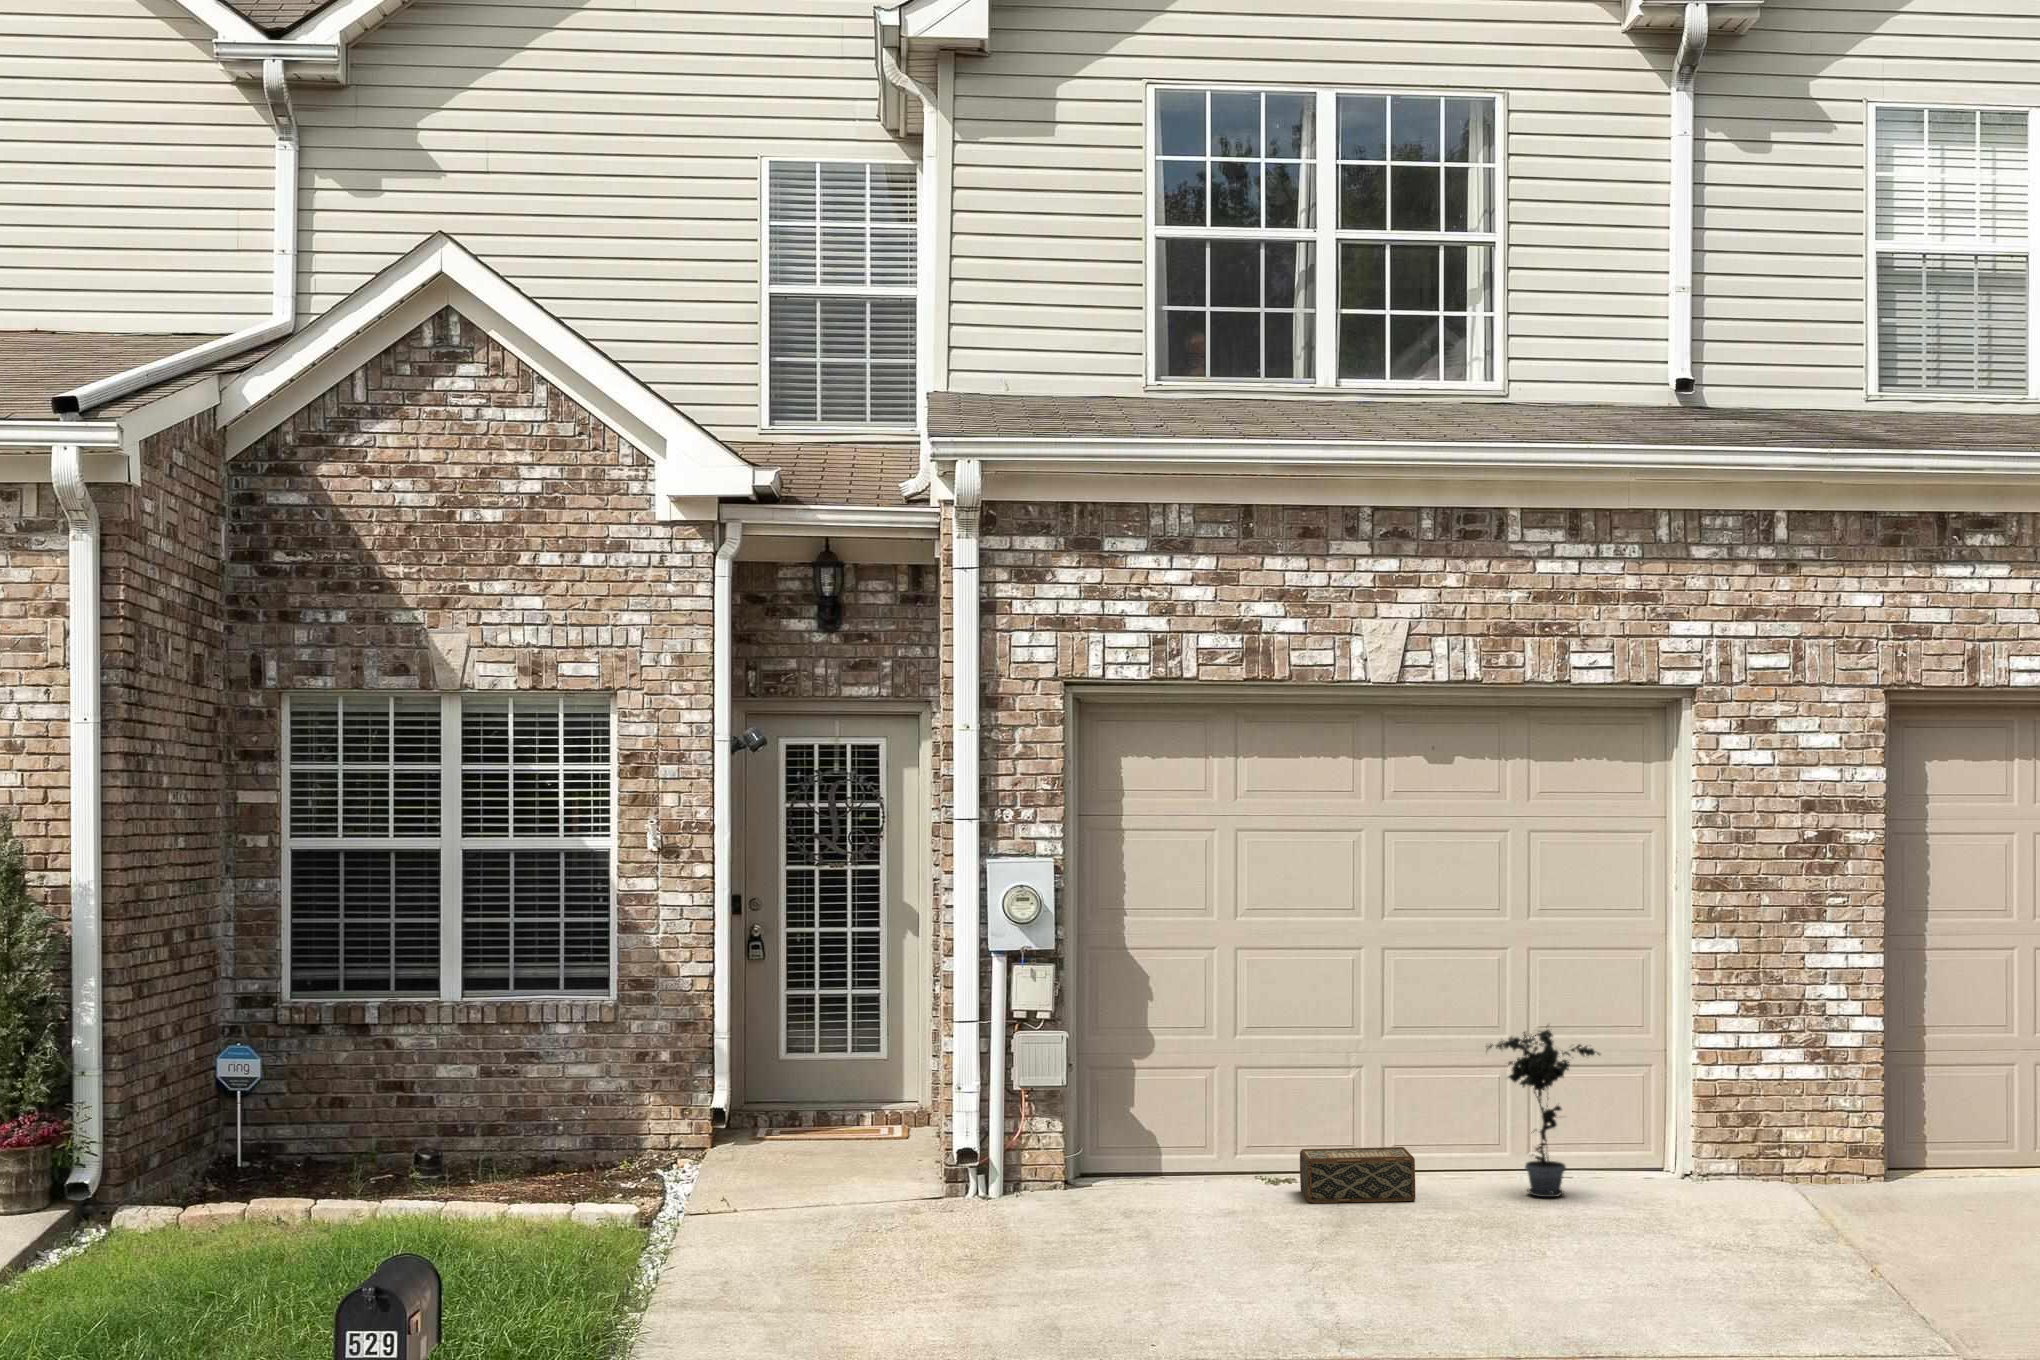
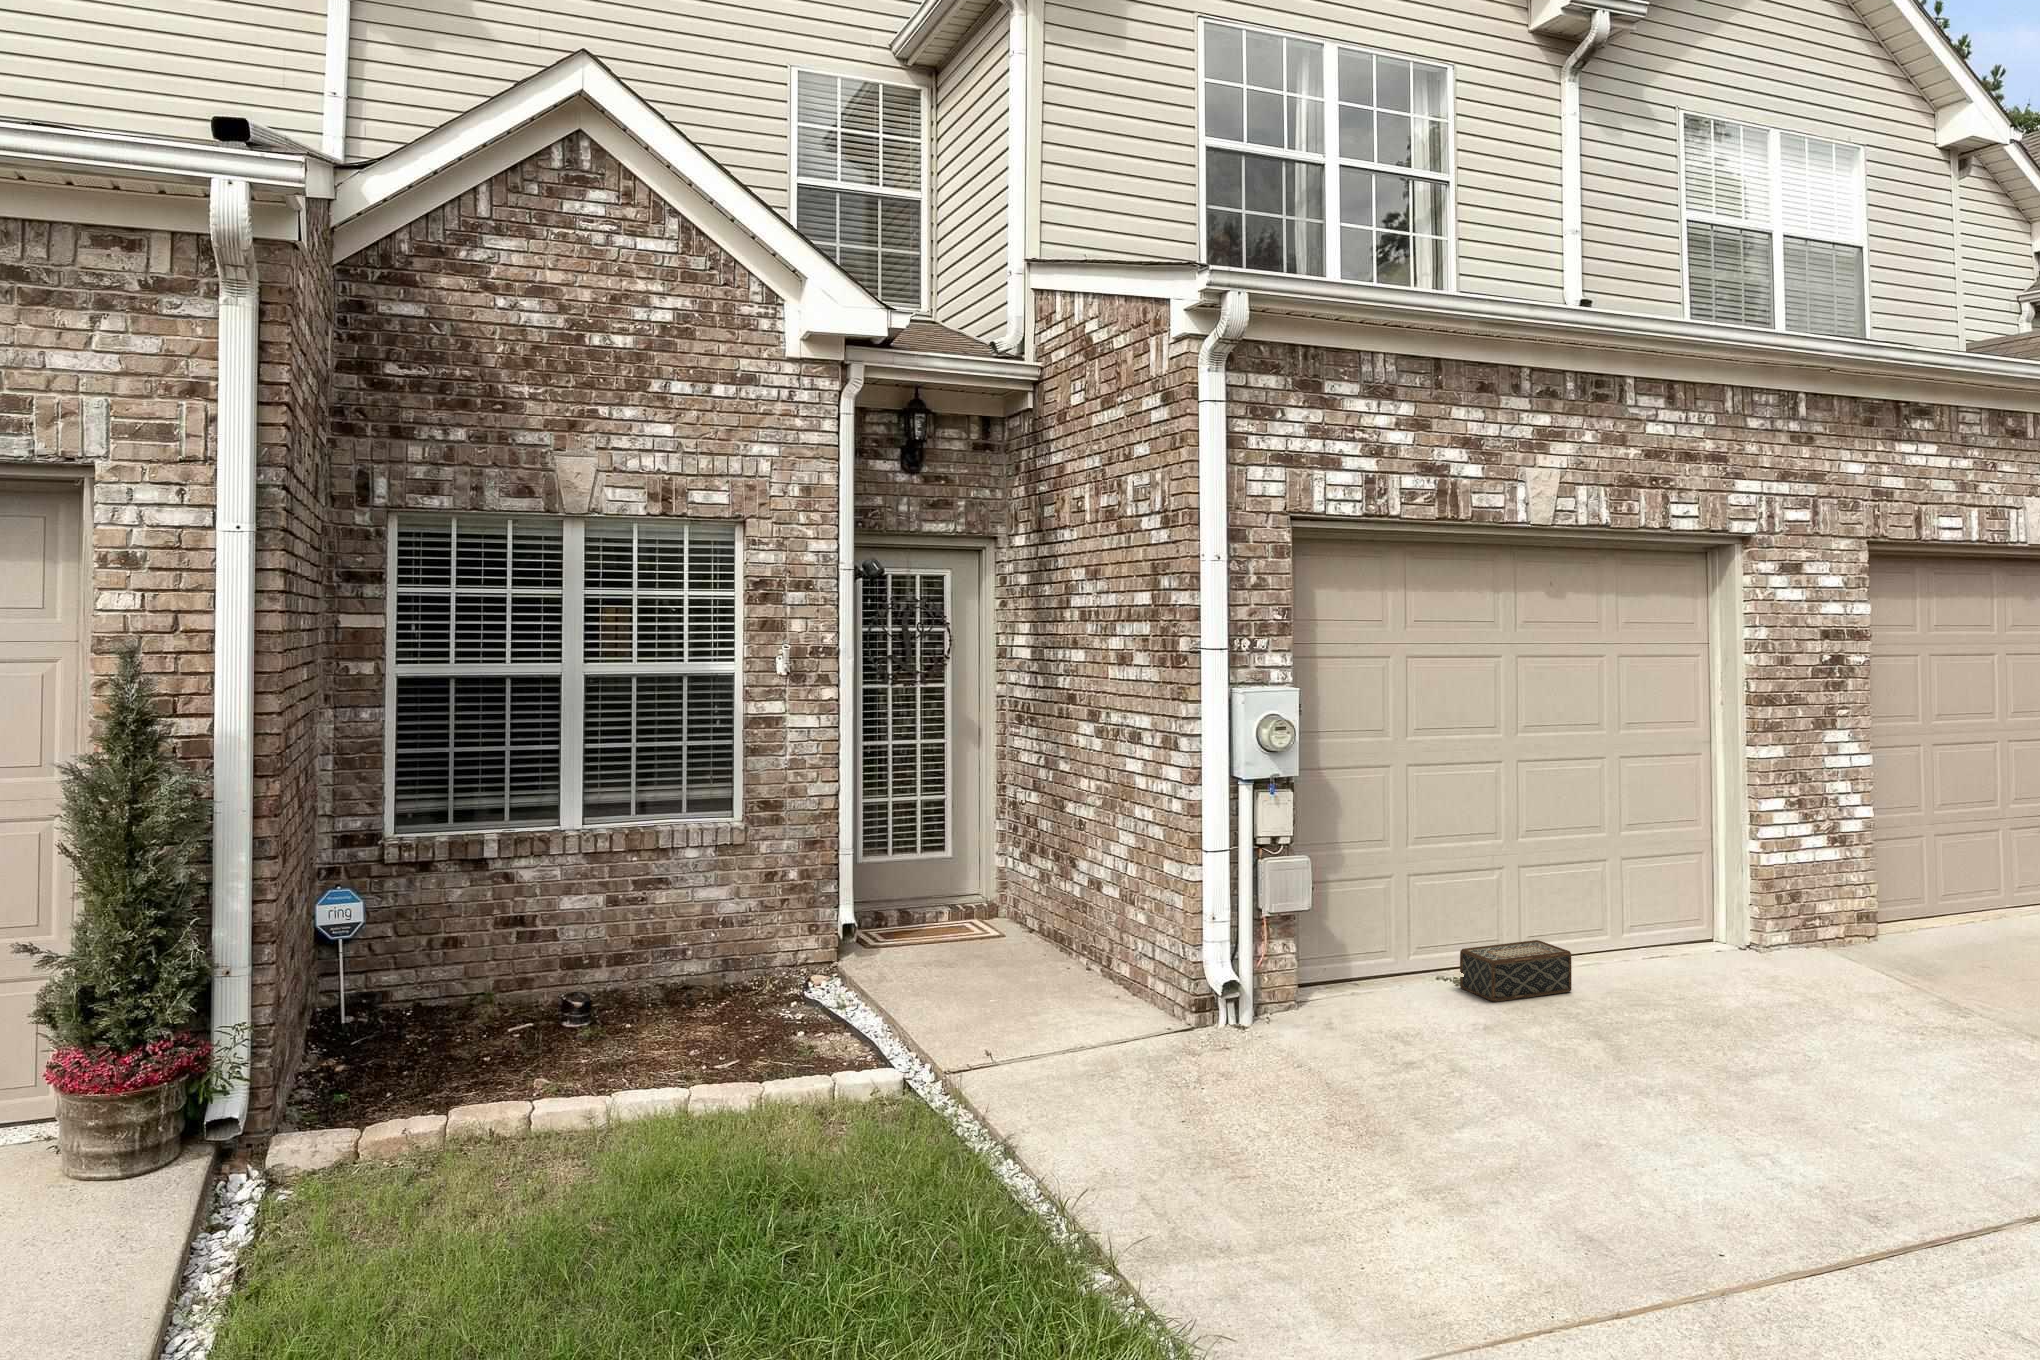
potted plant: present [1486,1030,1600,1197] -> none [1608,824,1701,978]

